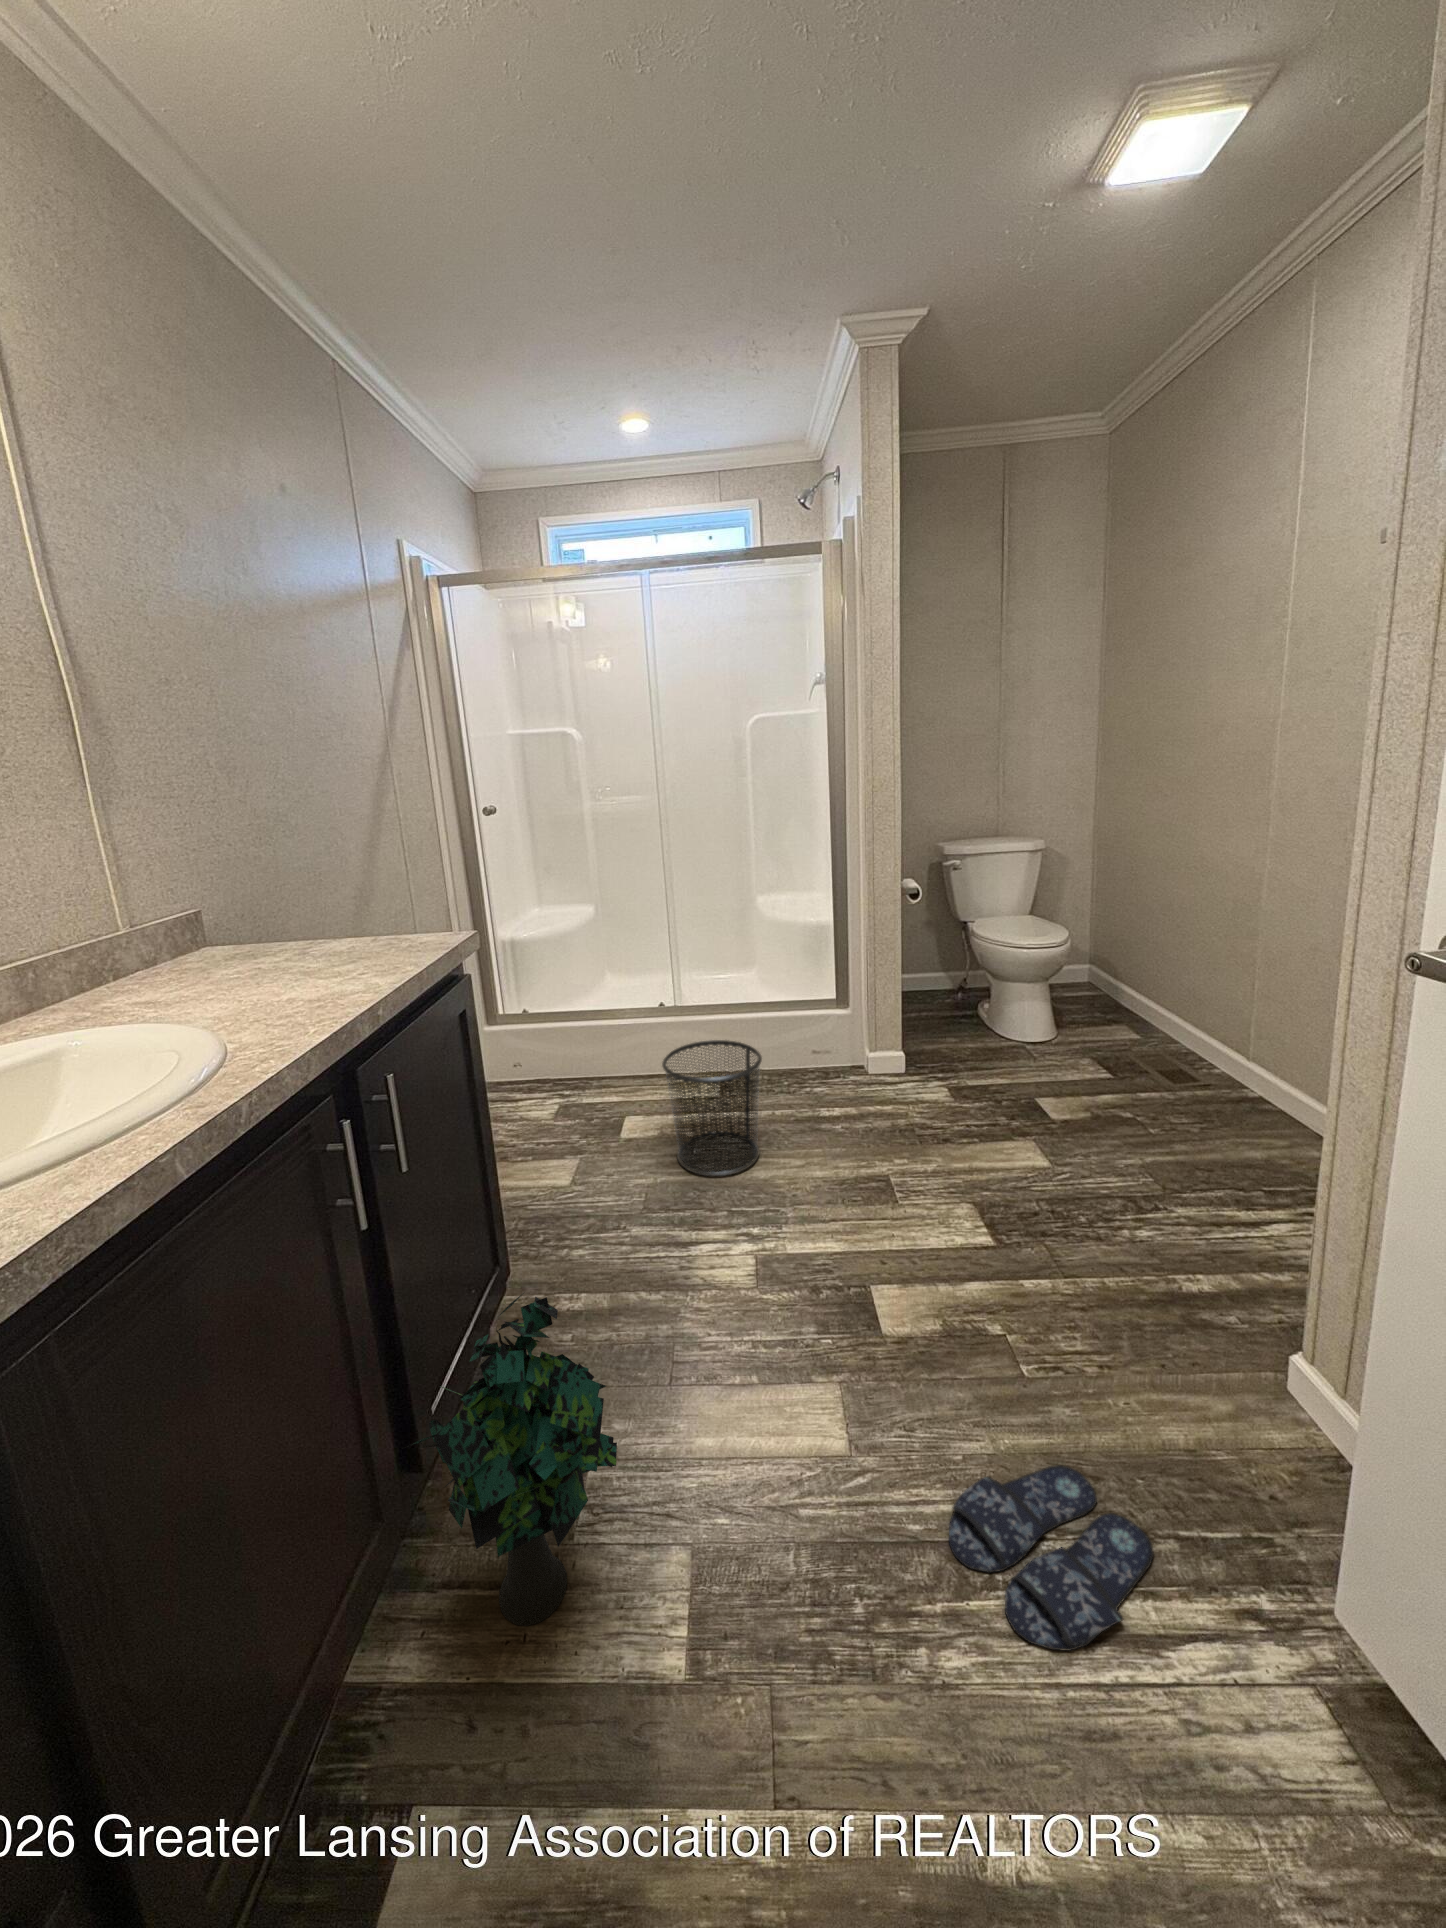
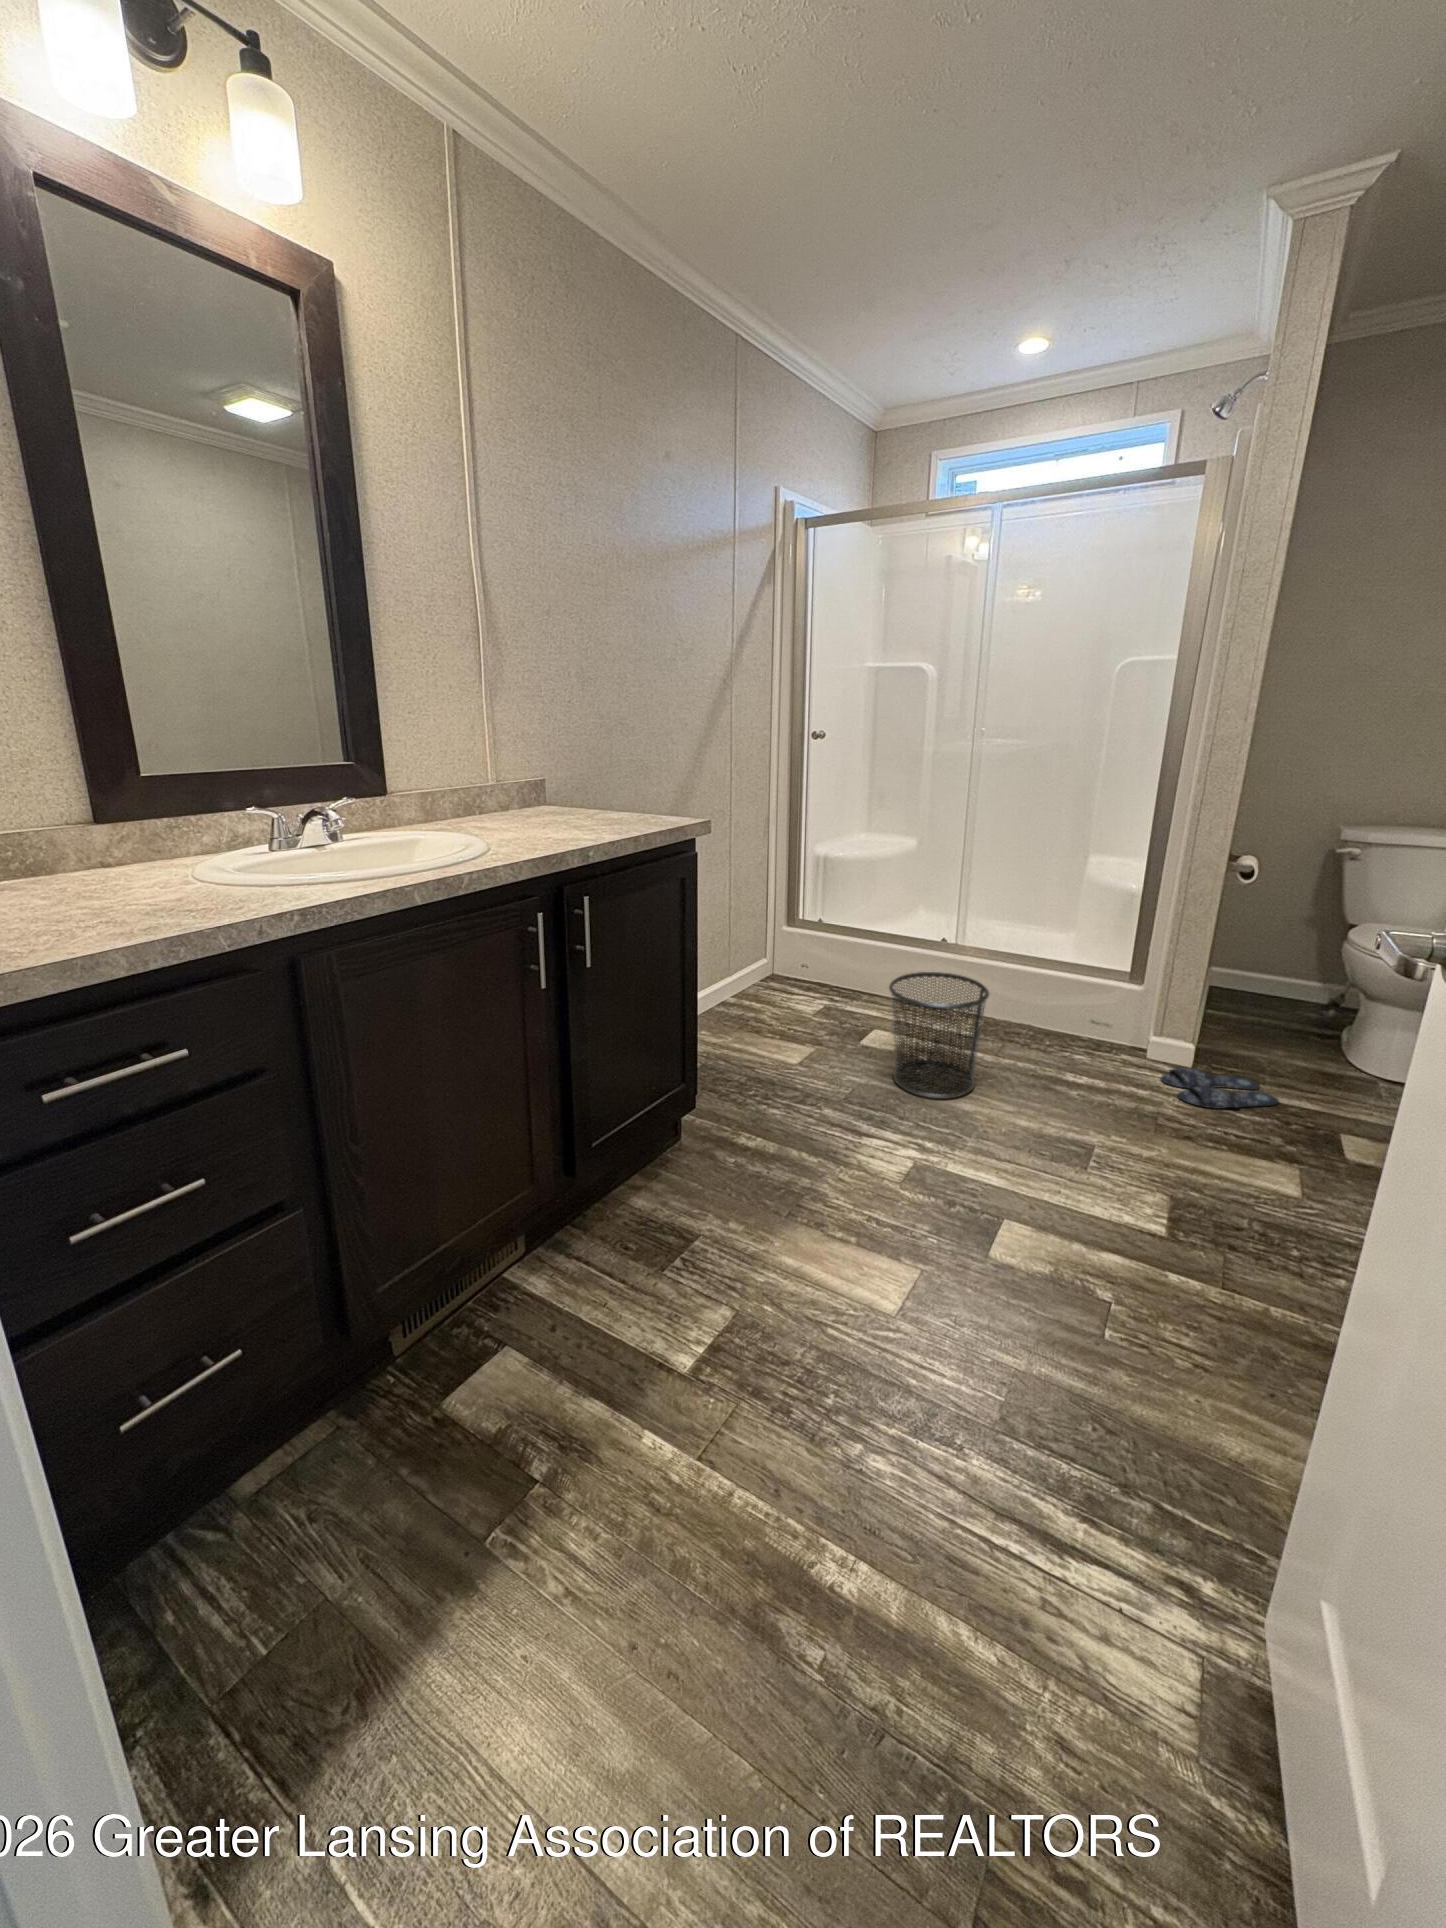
decorative plant: present [402,1295,617,1626] -> none [560,1080,700,1301]
slippers: present [949,1465,1154,1651] -> present [1161,1068,1279,1109]

